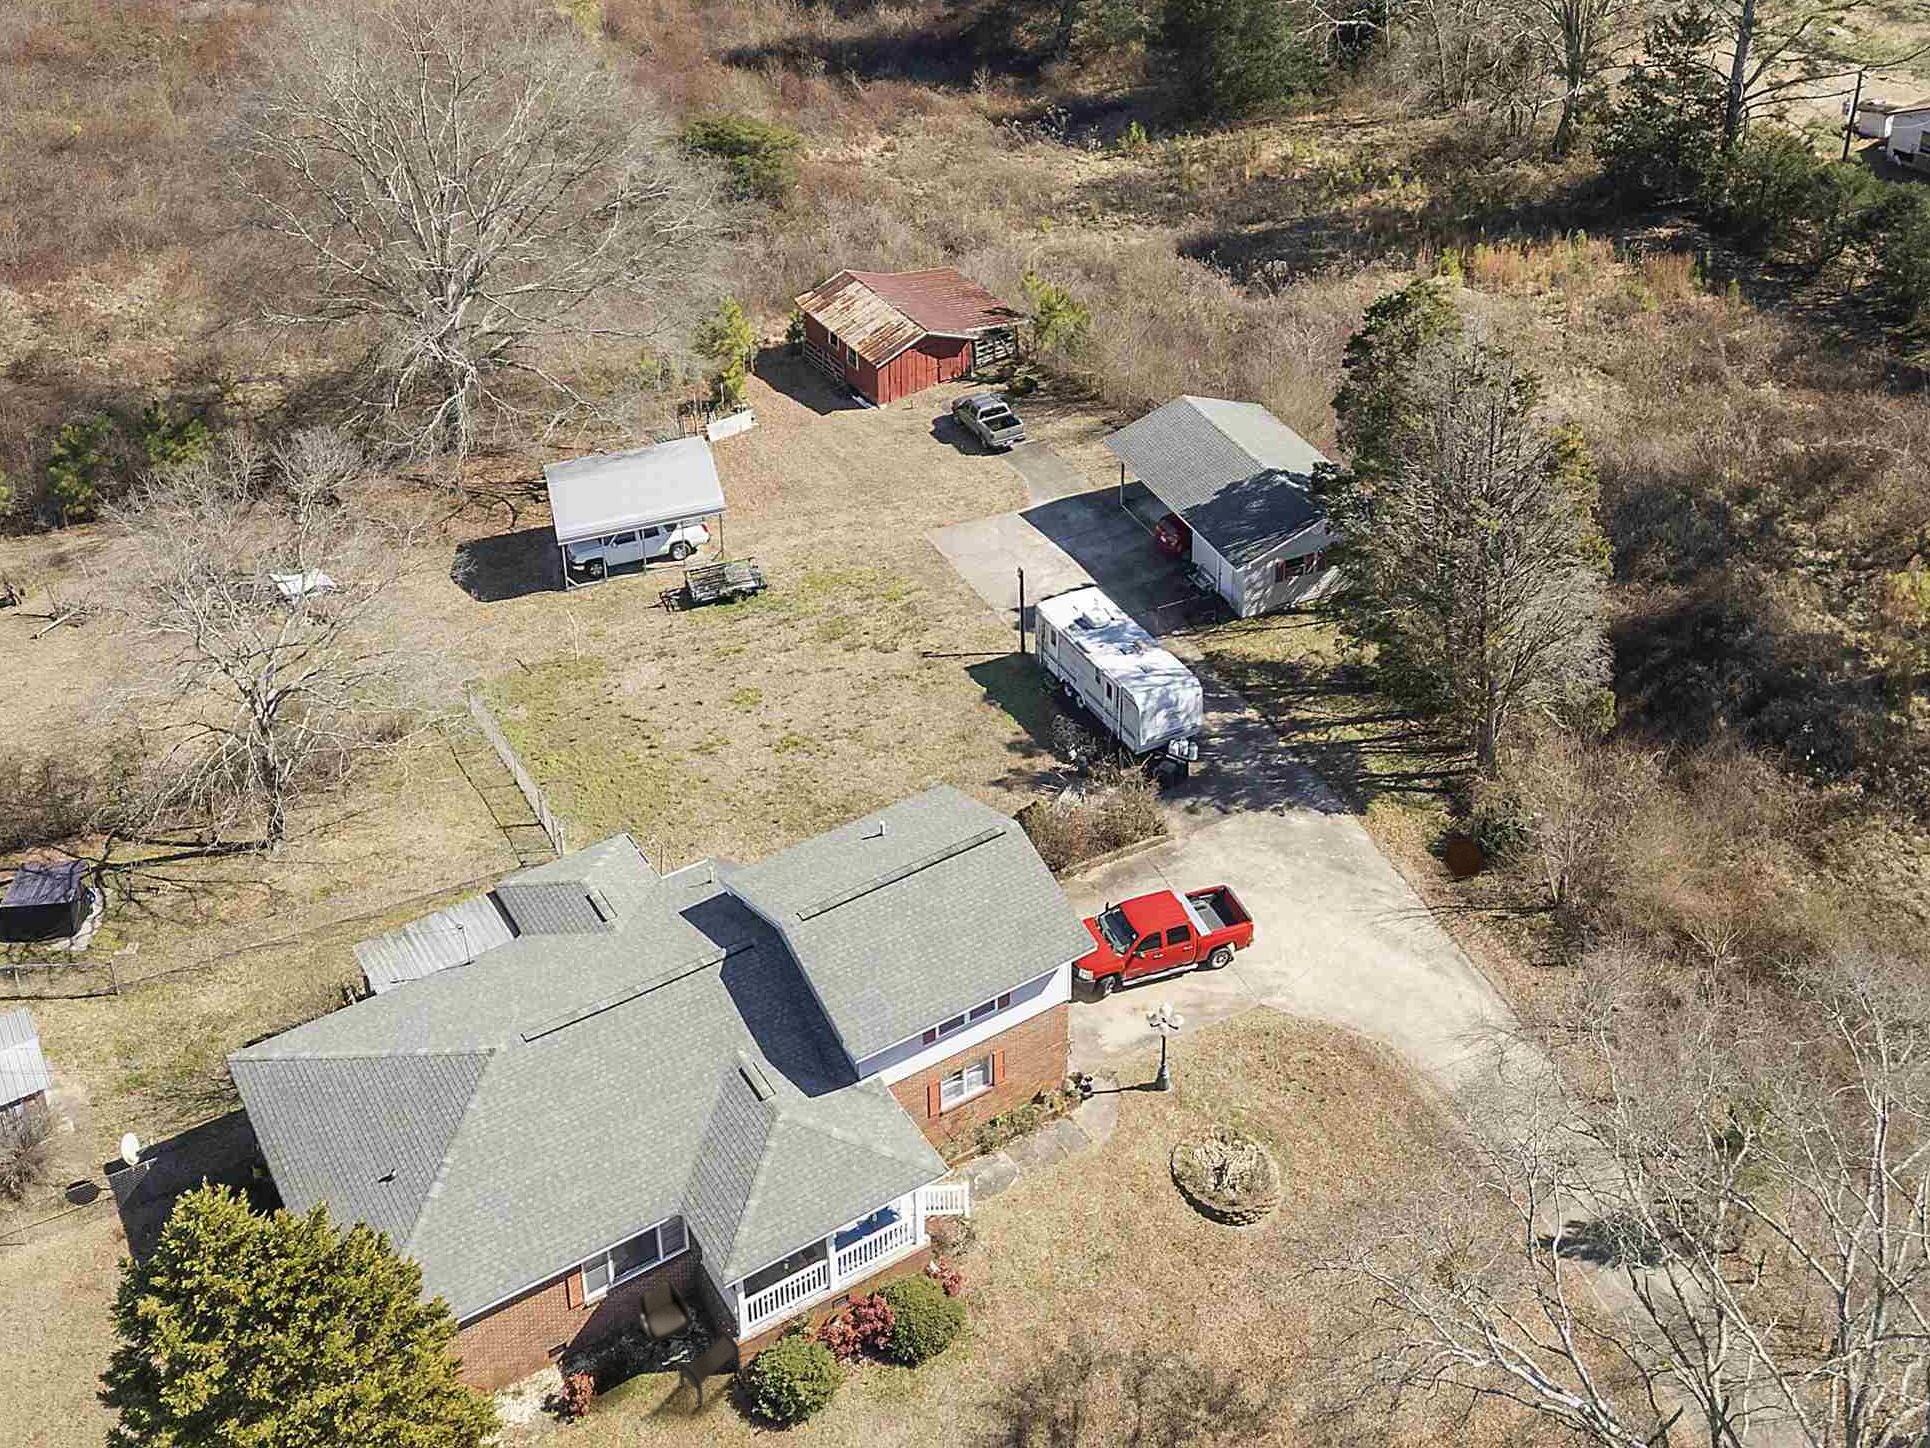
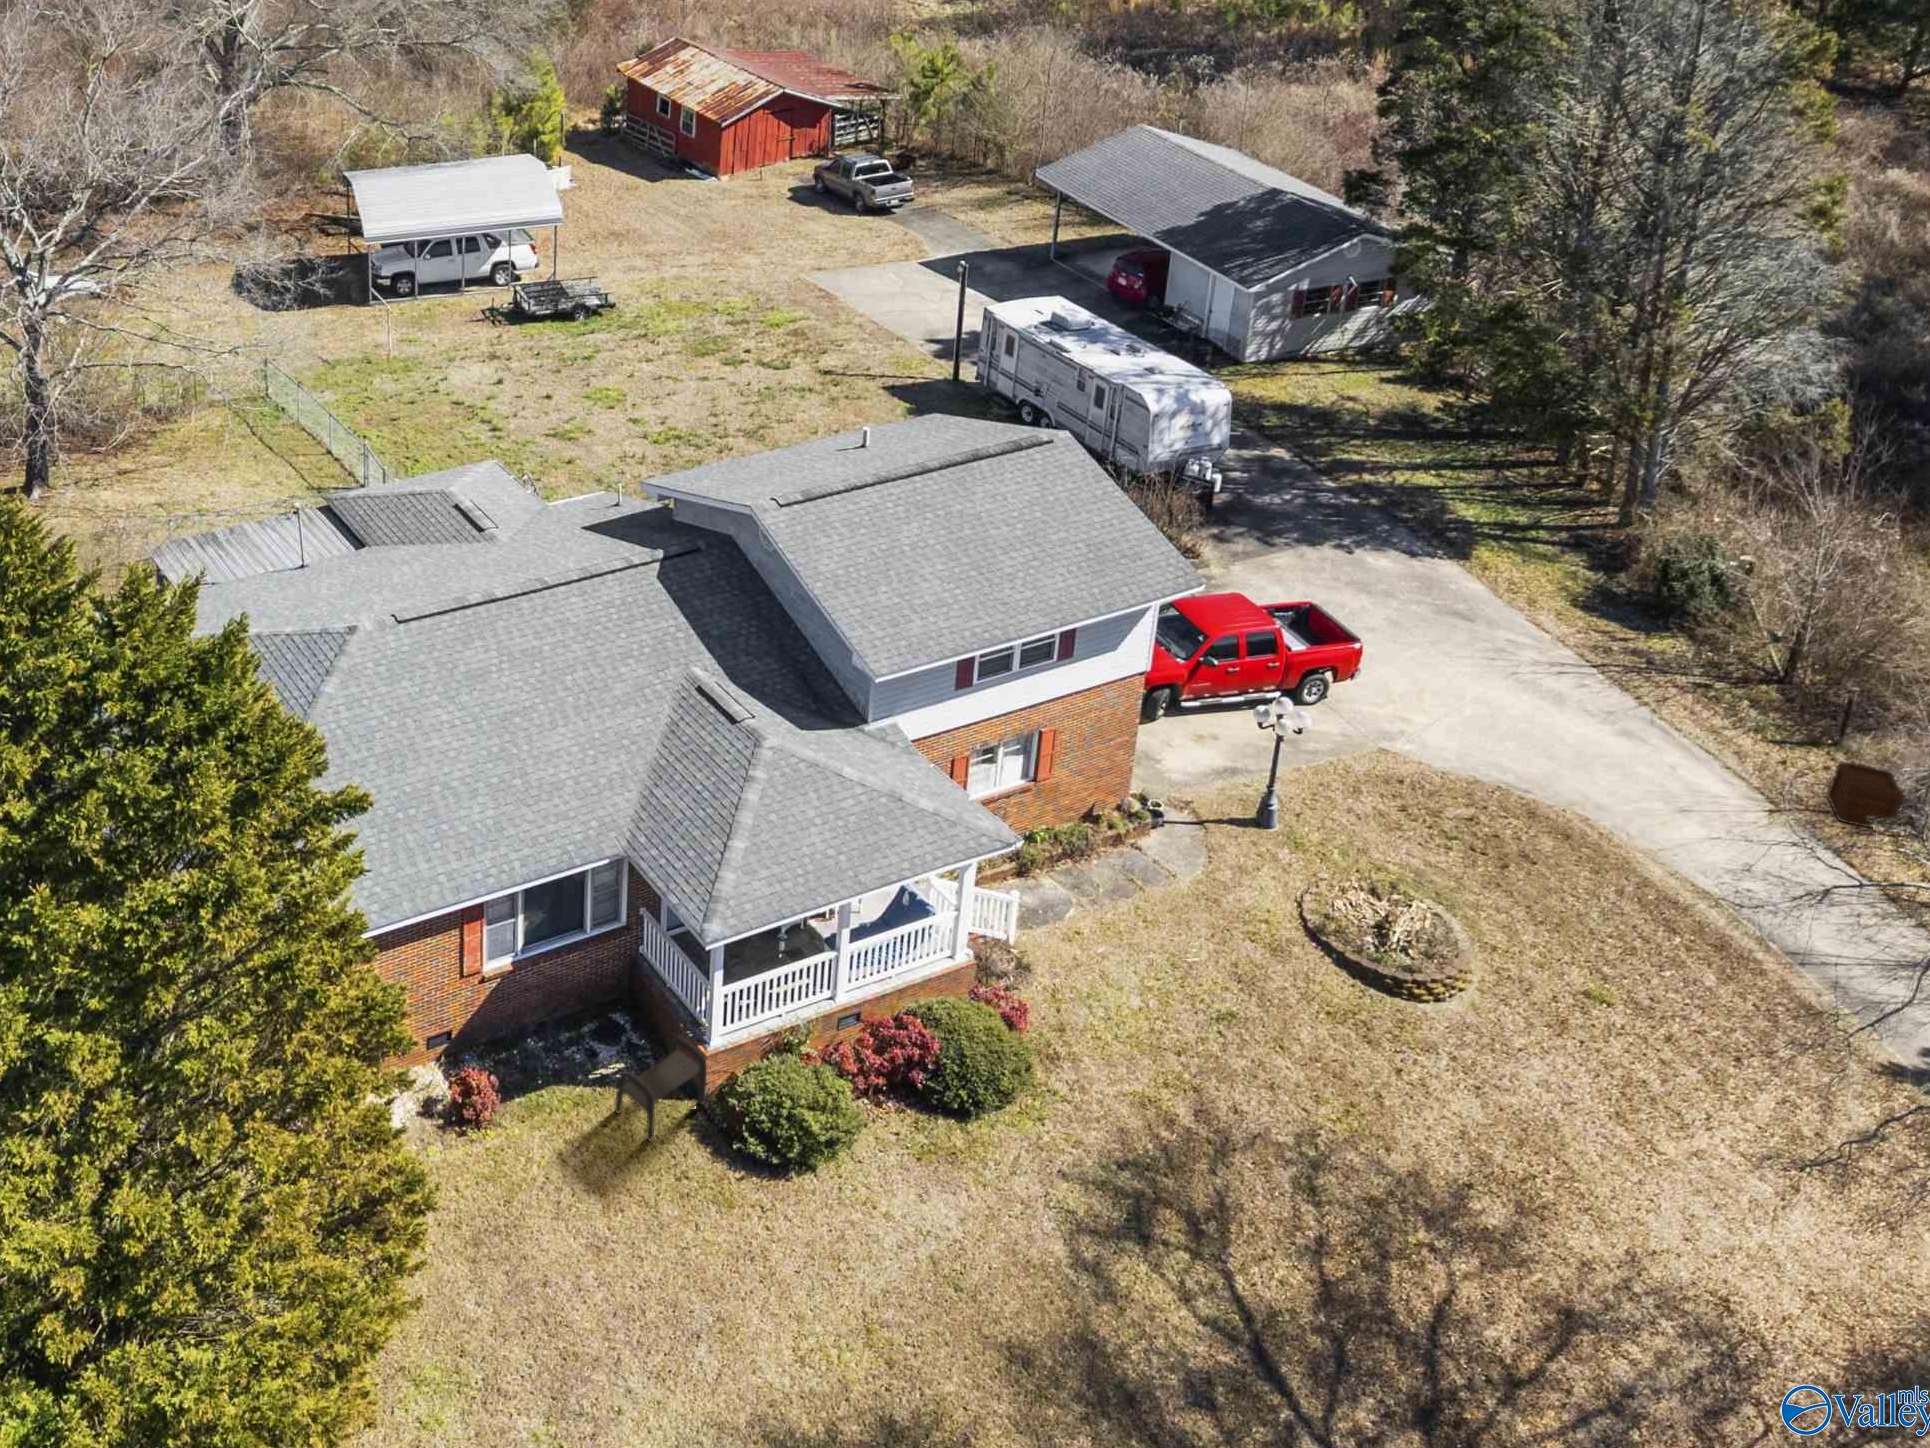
wooden crate: present [1444,839,1483,879] -> present [1827,761,1904,828]
lounge chair: present [639,1279,690,1345] -> none [545,964,627,1070]

